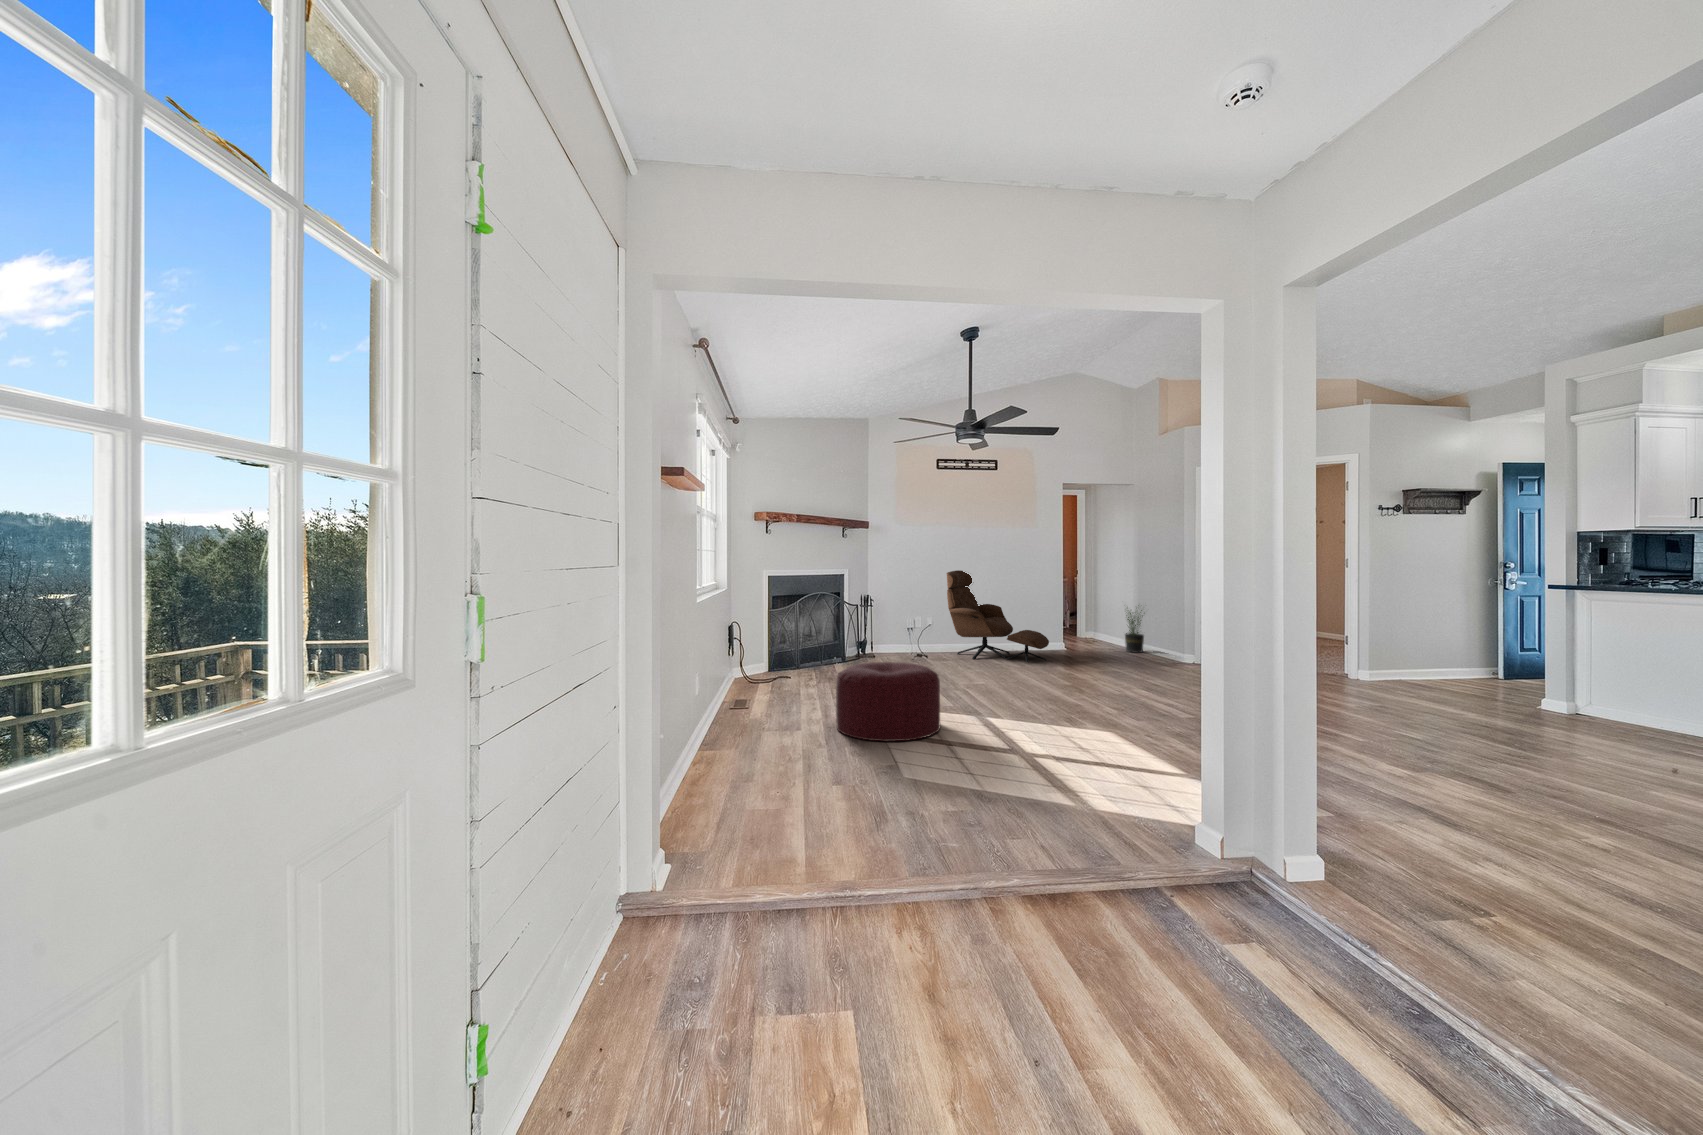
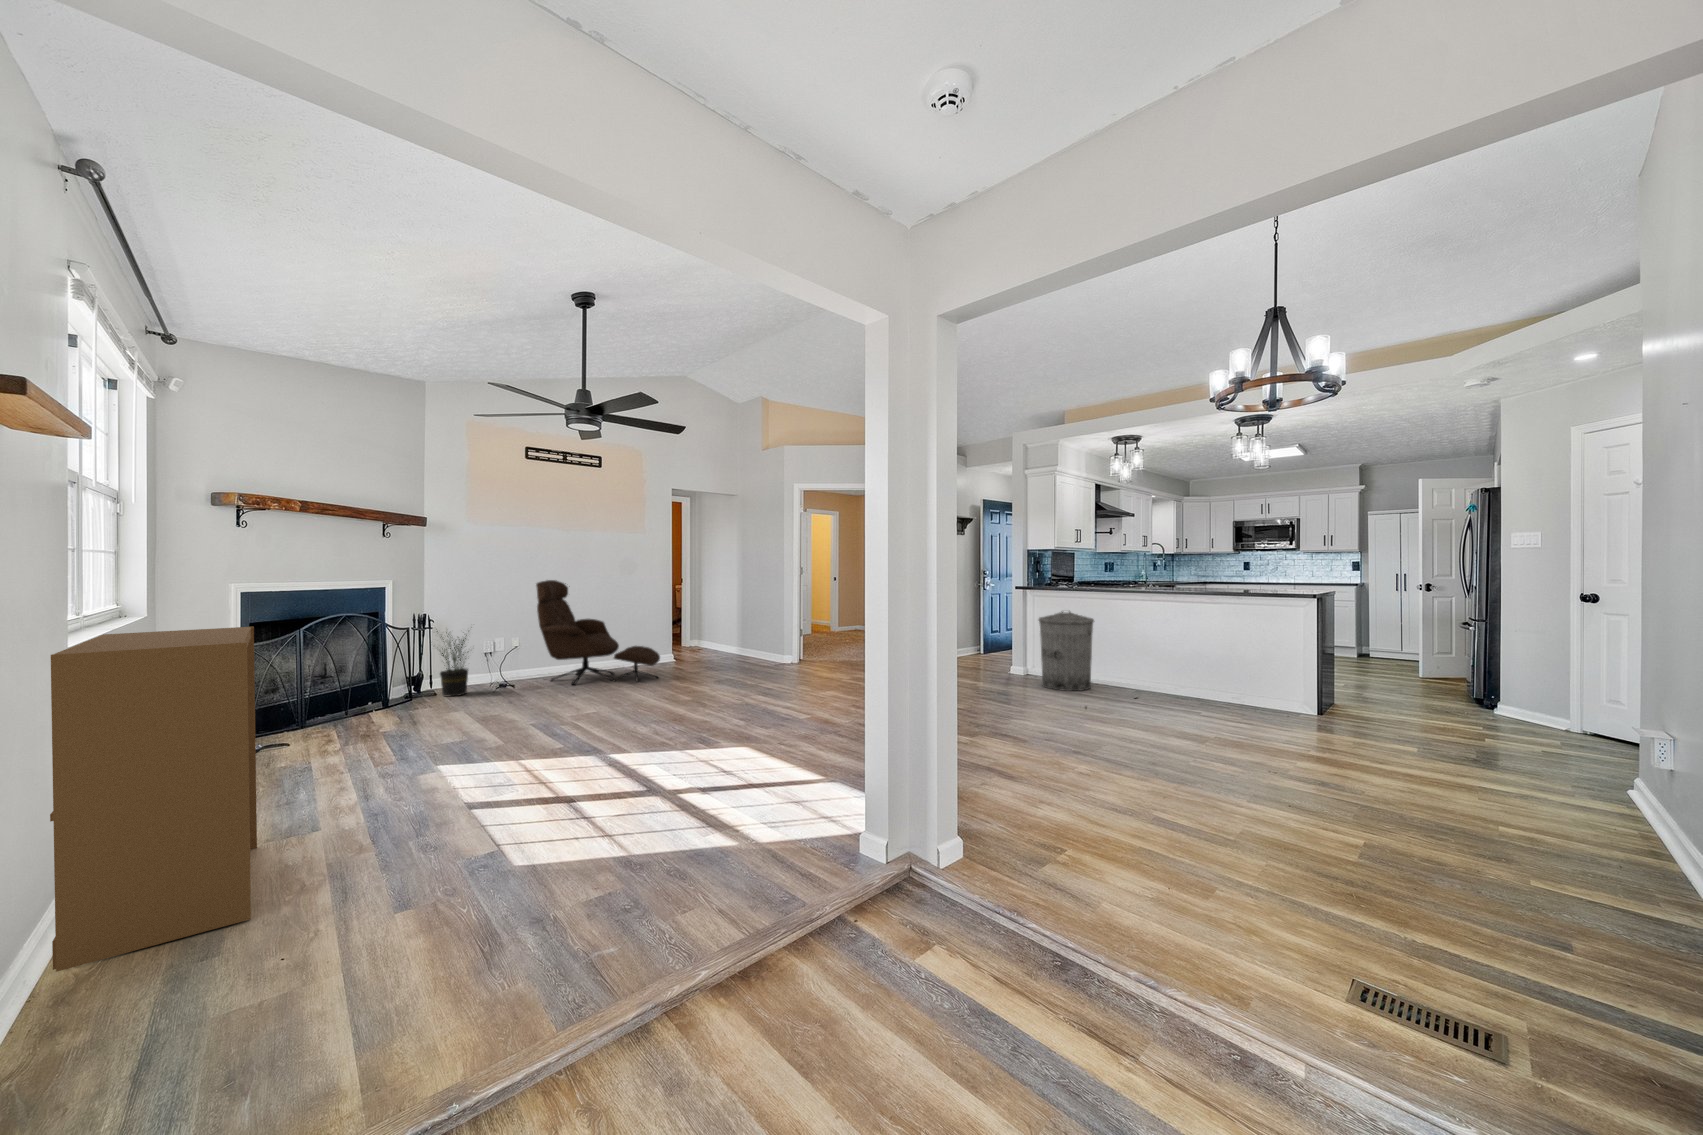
bookshelf: none [680,596,767,776] -> present [50,627,257,972]
potted plant: present [1125,605,1144,653] -> present [437,631,469,697]
trash can: none [1556,620,1675,737] -> present [1039,612,1094,691]
ottoman: present [836,662,940,741] -> none [389,703,551,820]

